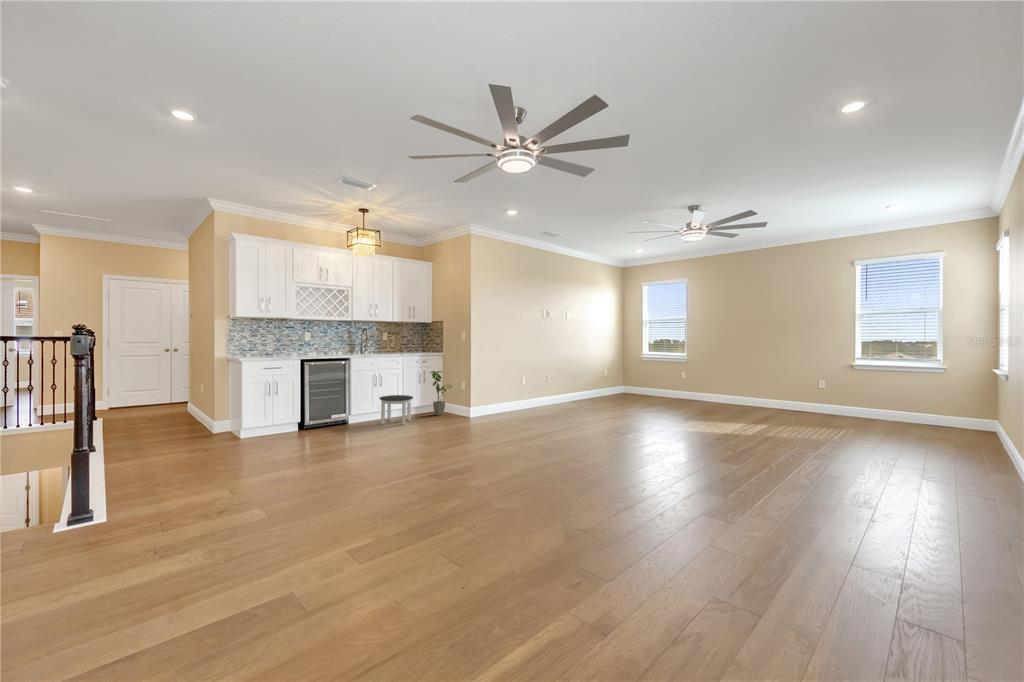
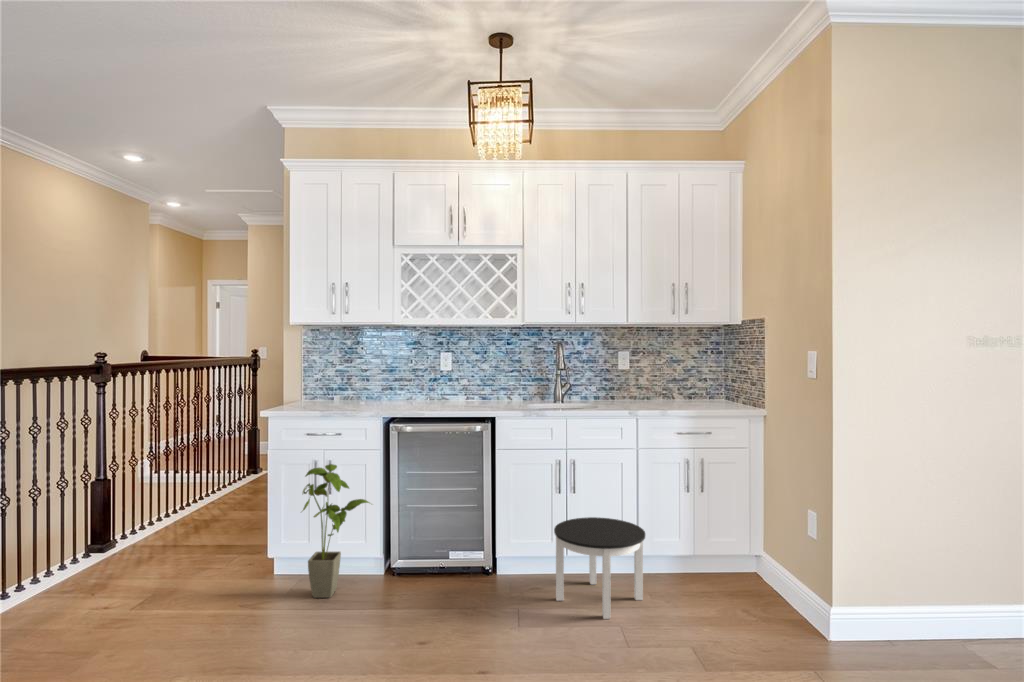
house plant: present [431,371,452,415] -> present [303,464,369,598]

